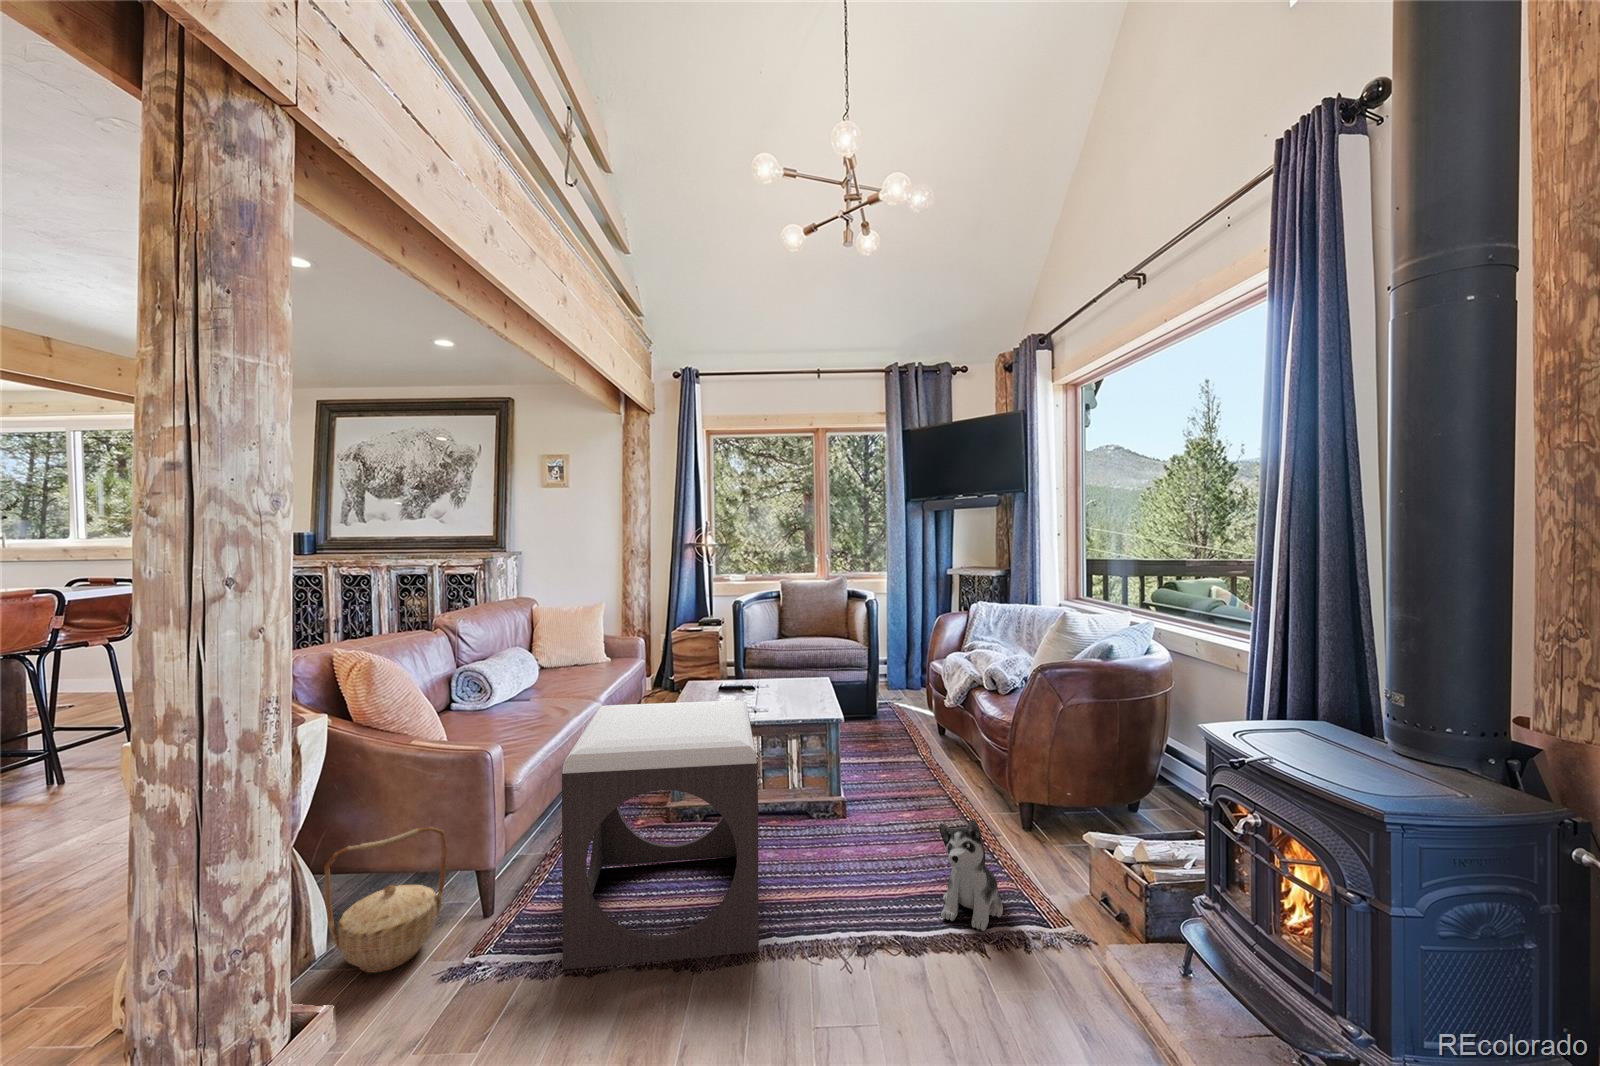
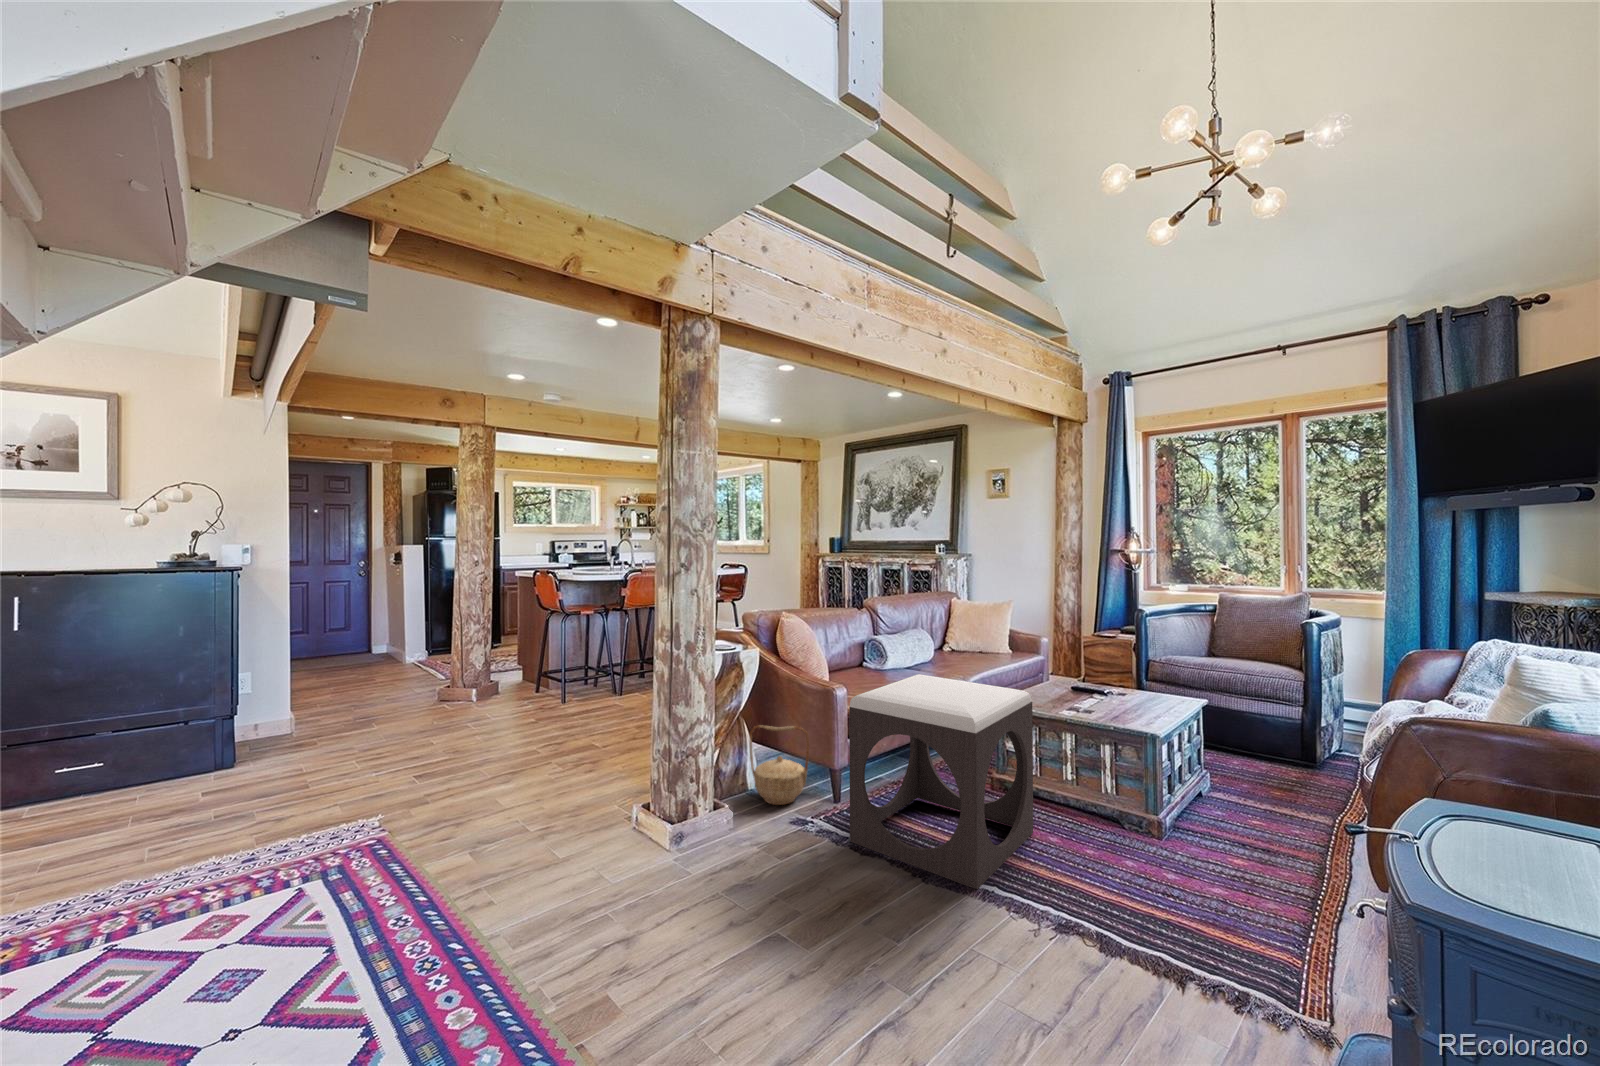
plush toy: present [939,819,1003,931] -> none [1168,852,1260,977]

